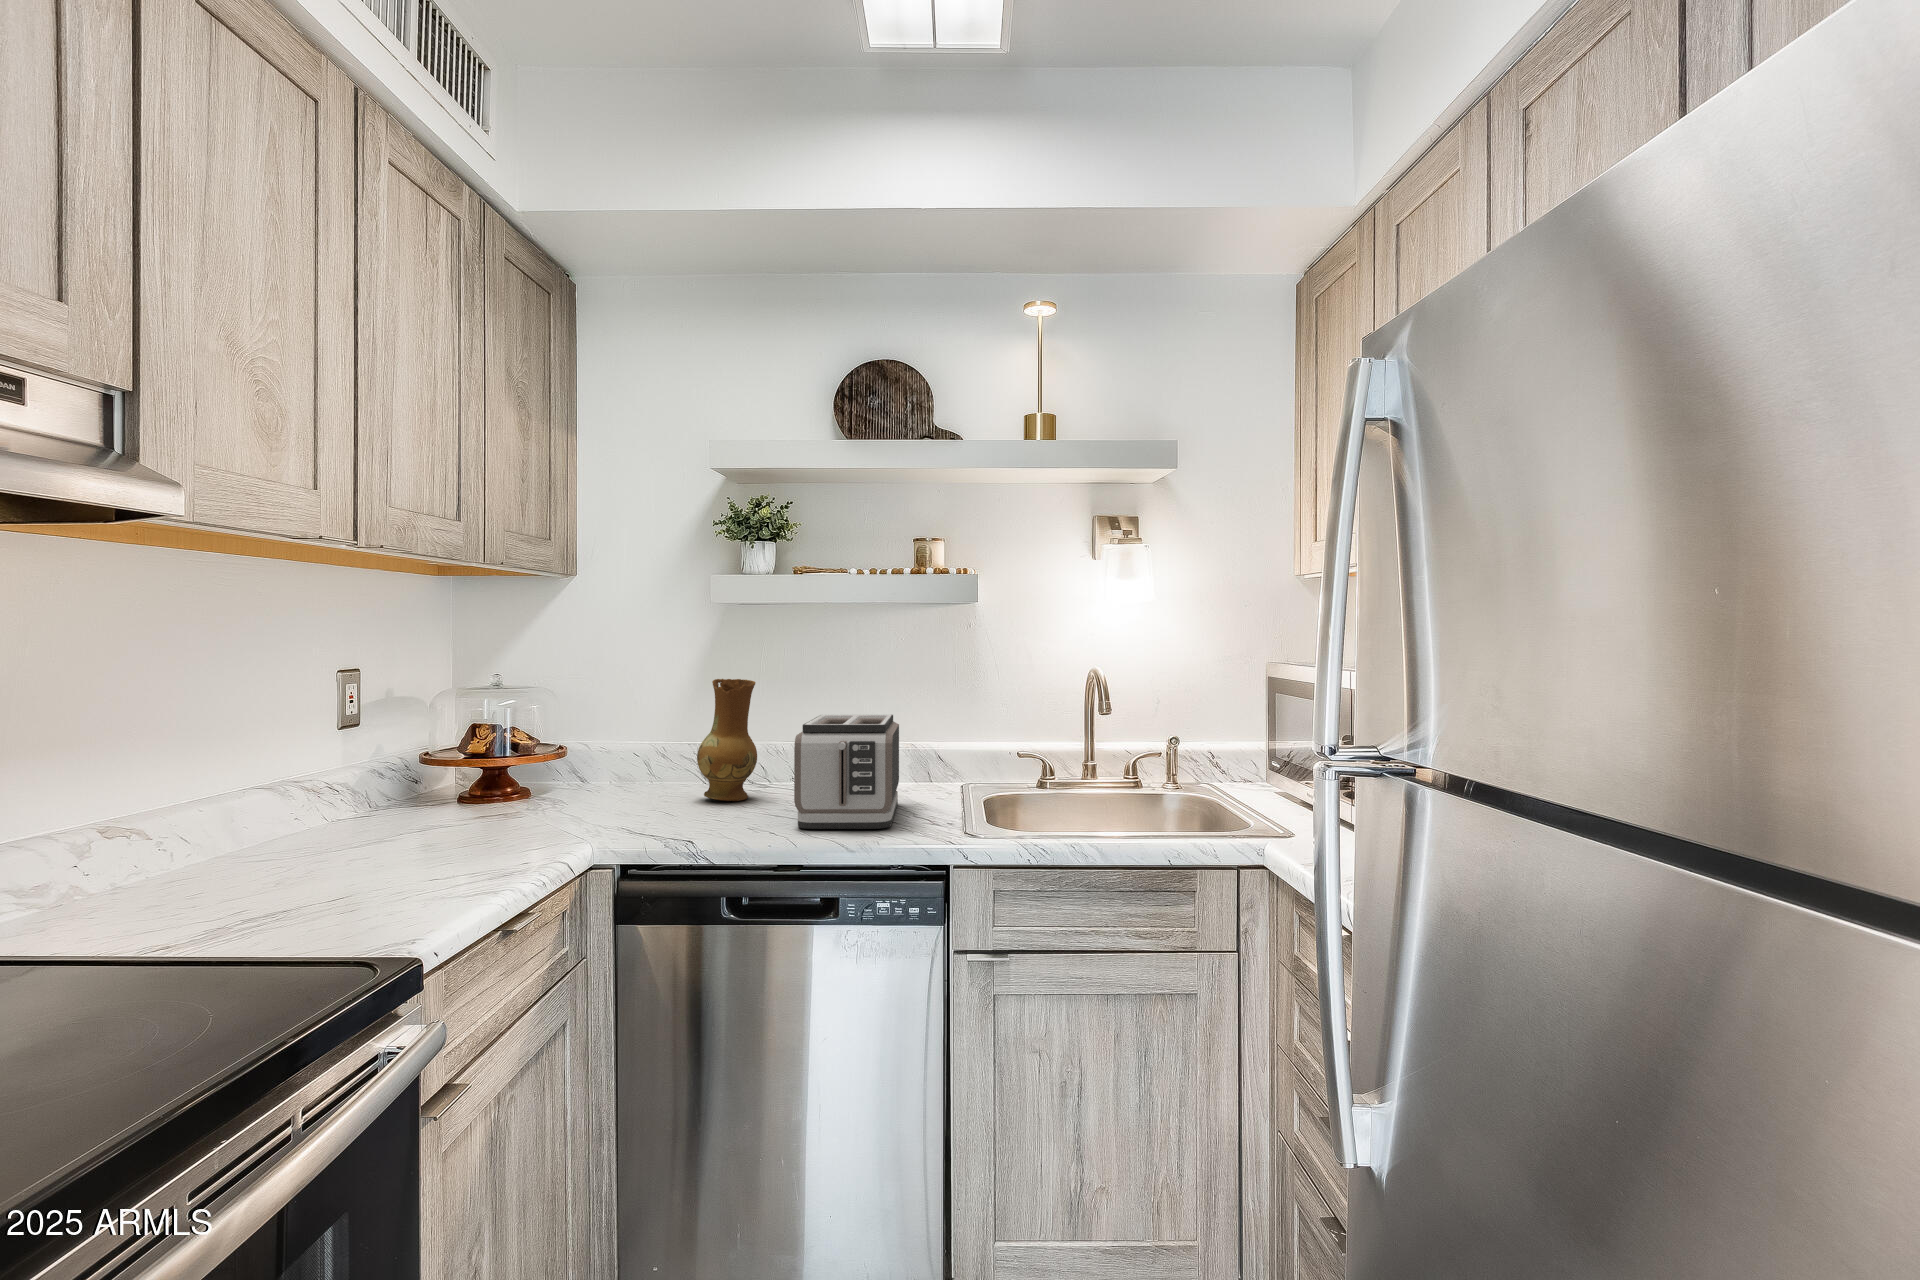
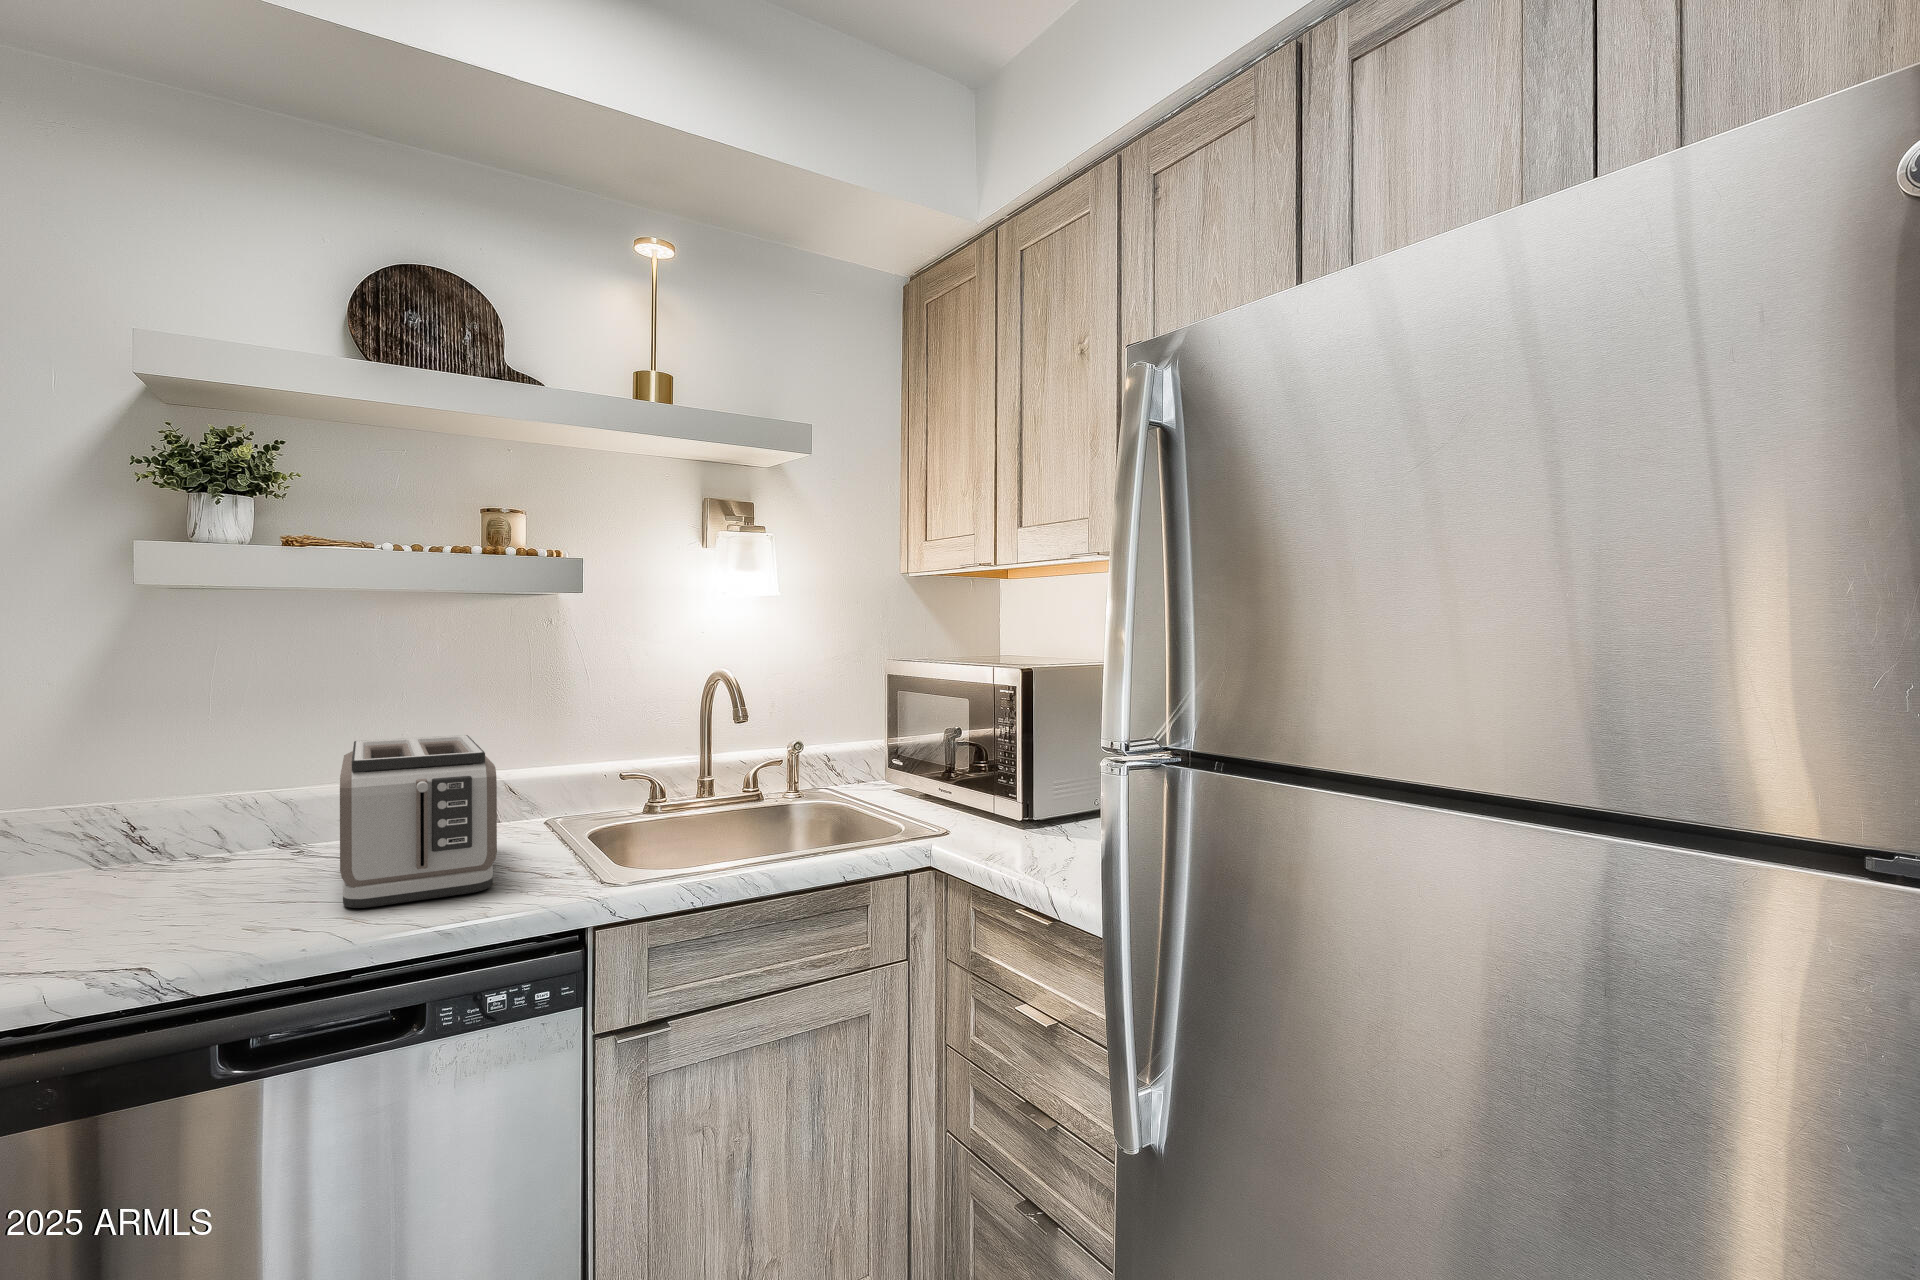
ceramic jug: present [697,679,757,801] -> none [123,695,238,879]

